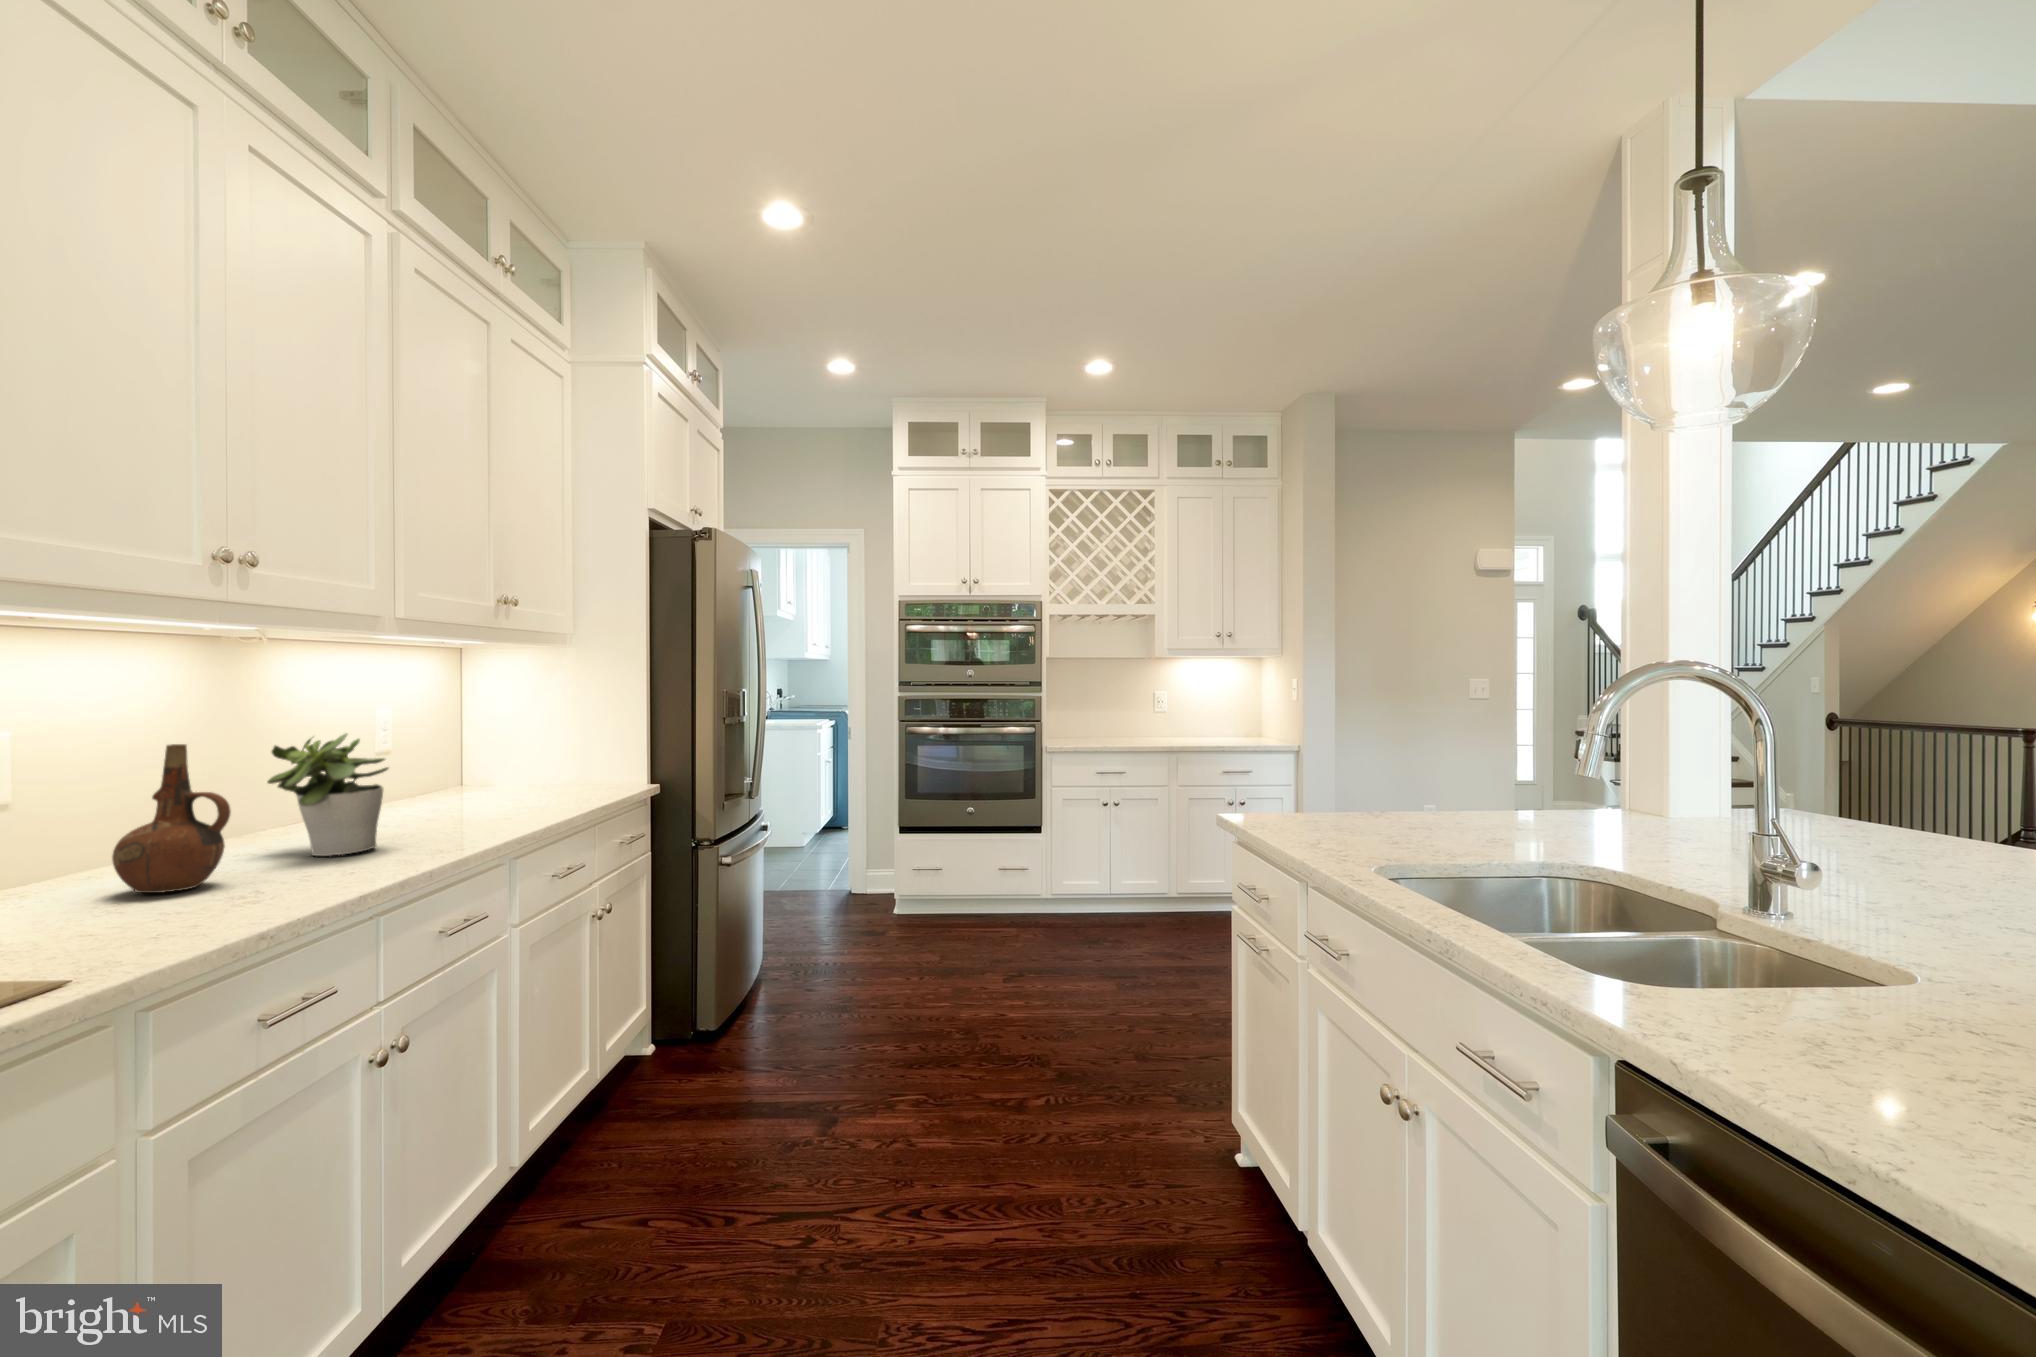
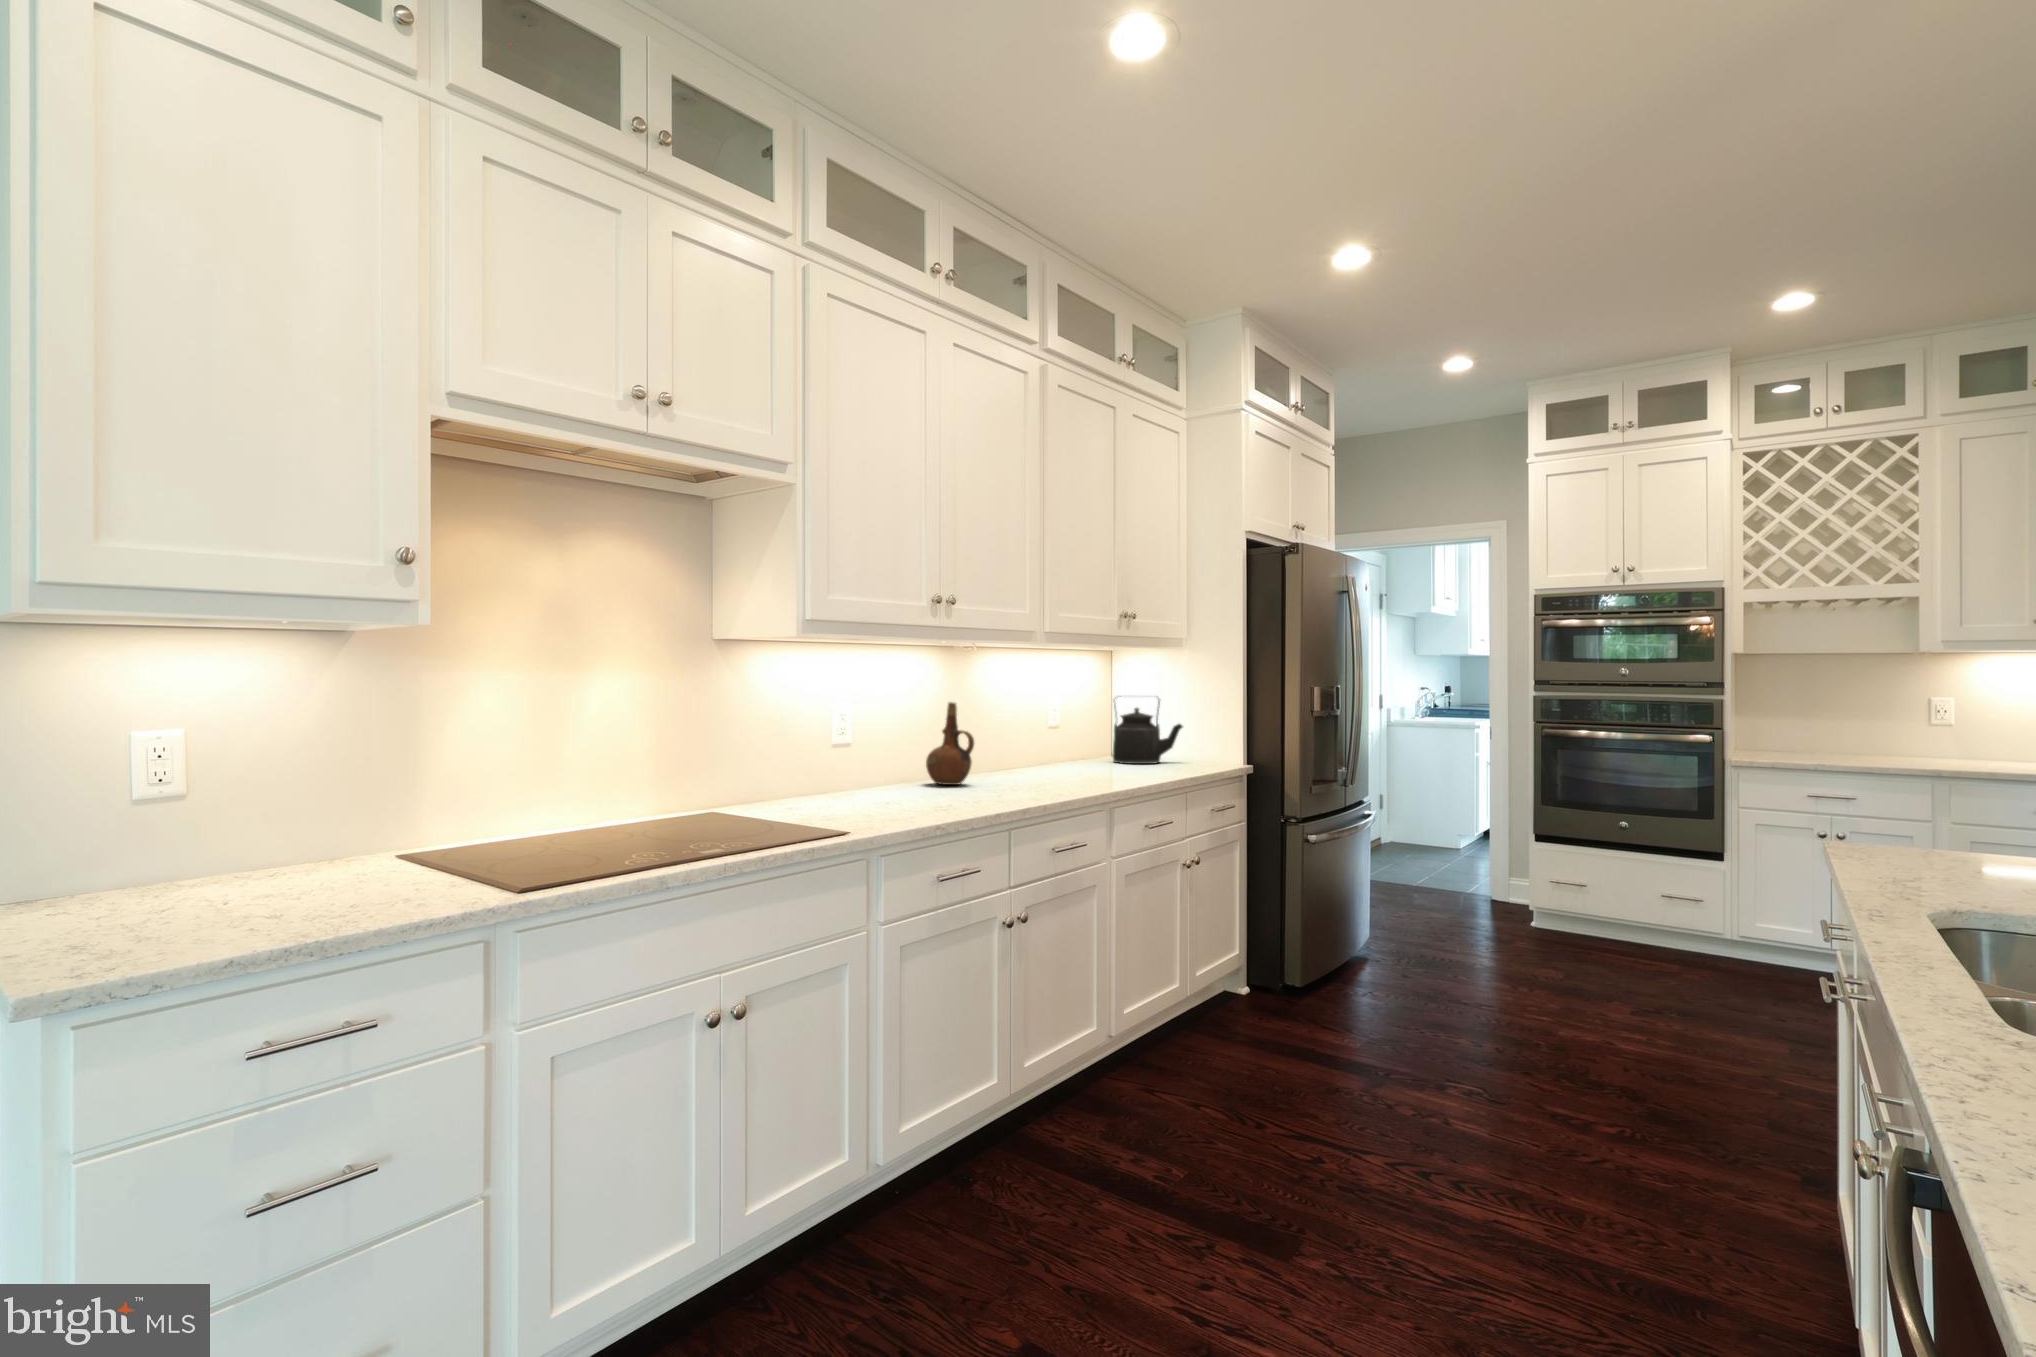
kettle: none [466,709,570,801] -> present [1113,699,1182,764]
potted plant: present [268,734,388,856] -> none [994,702,1054,780]

